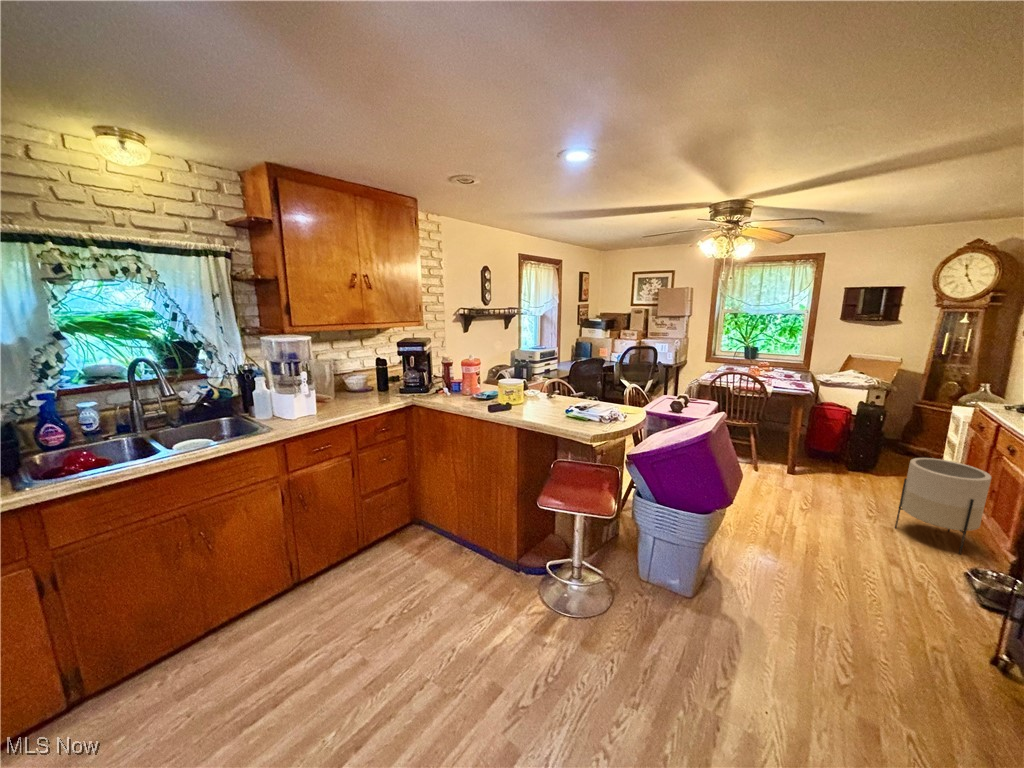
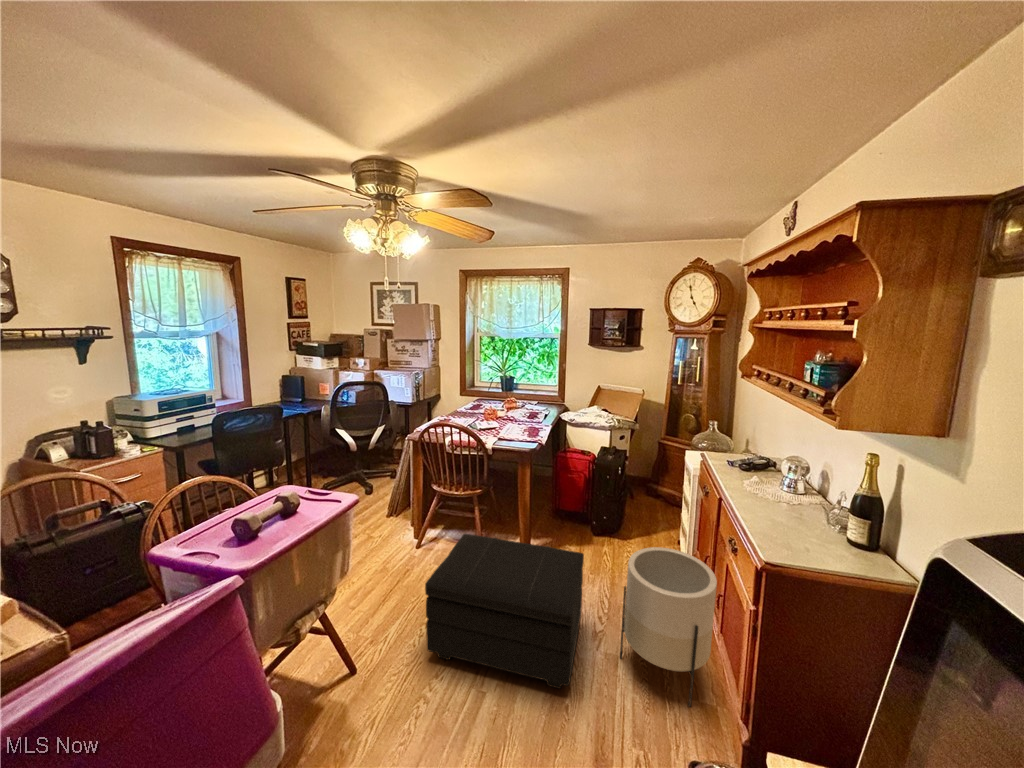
footstool: none [750,443,870,532] -> present [425,534,584,689]

